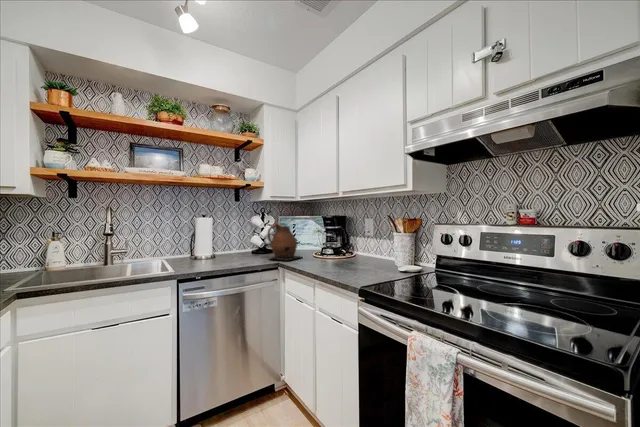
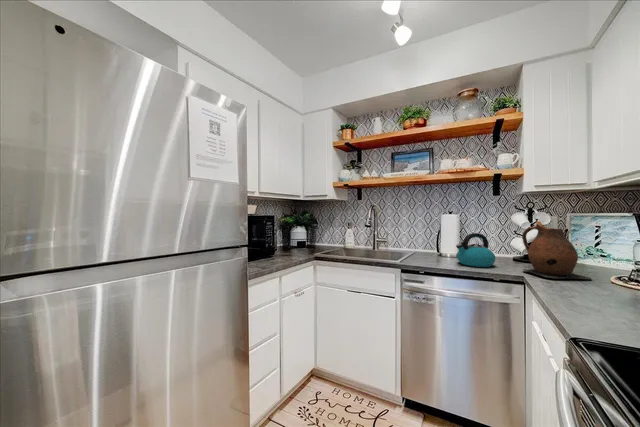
kettle: none [220,234,250,263] -> present [456,233,495,267]

